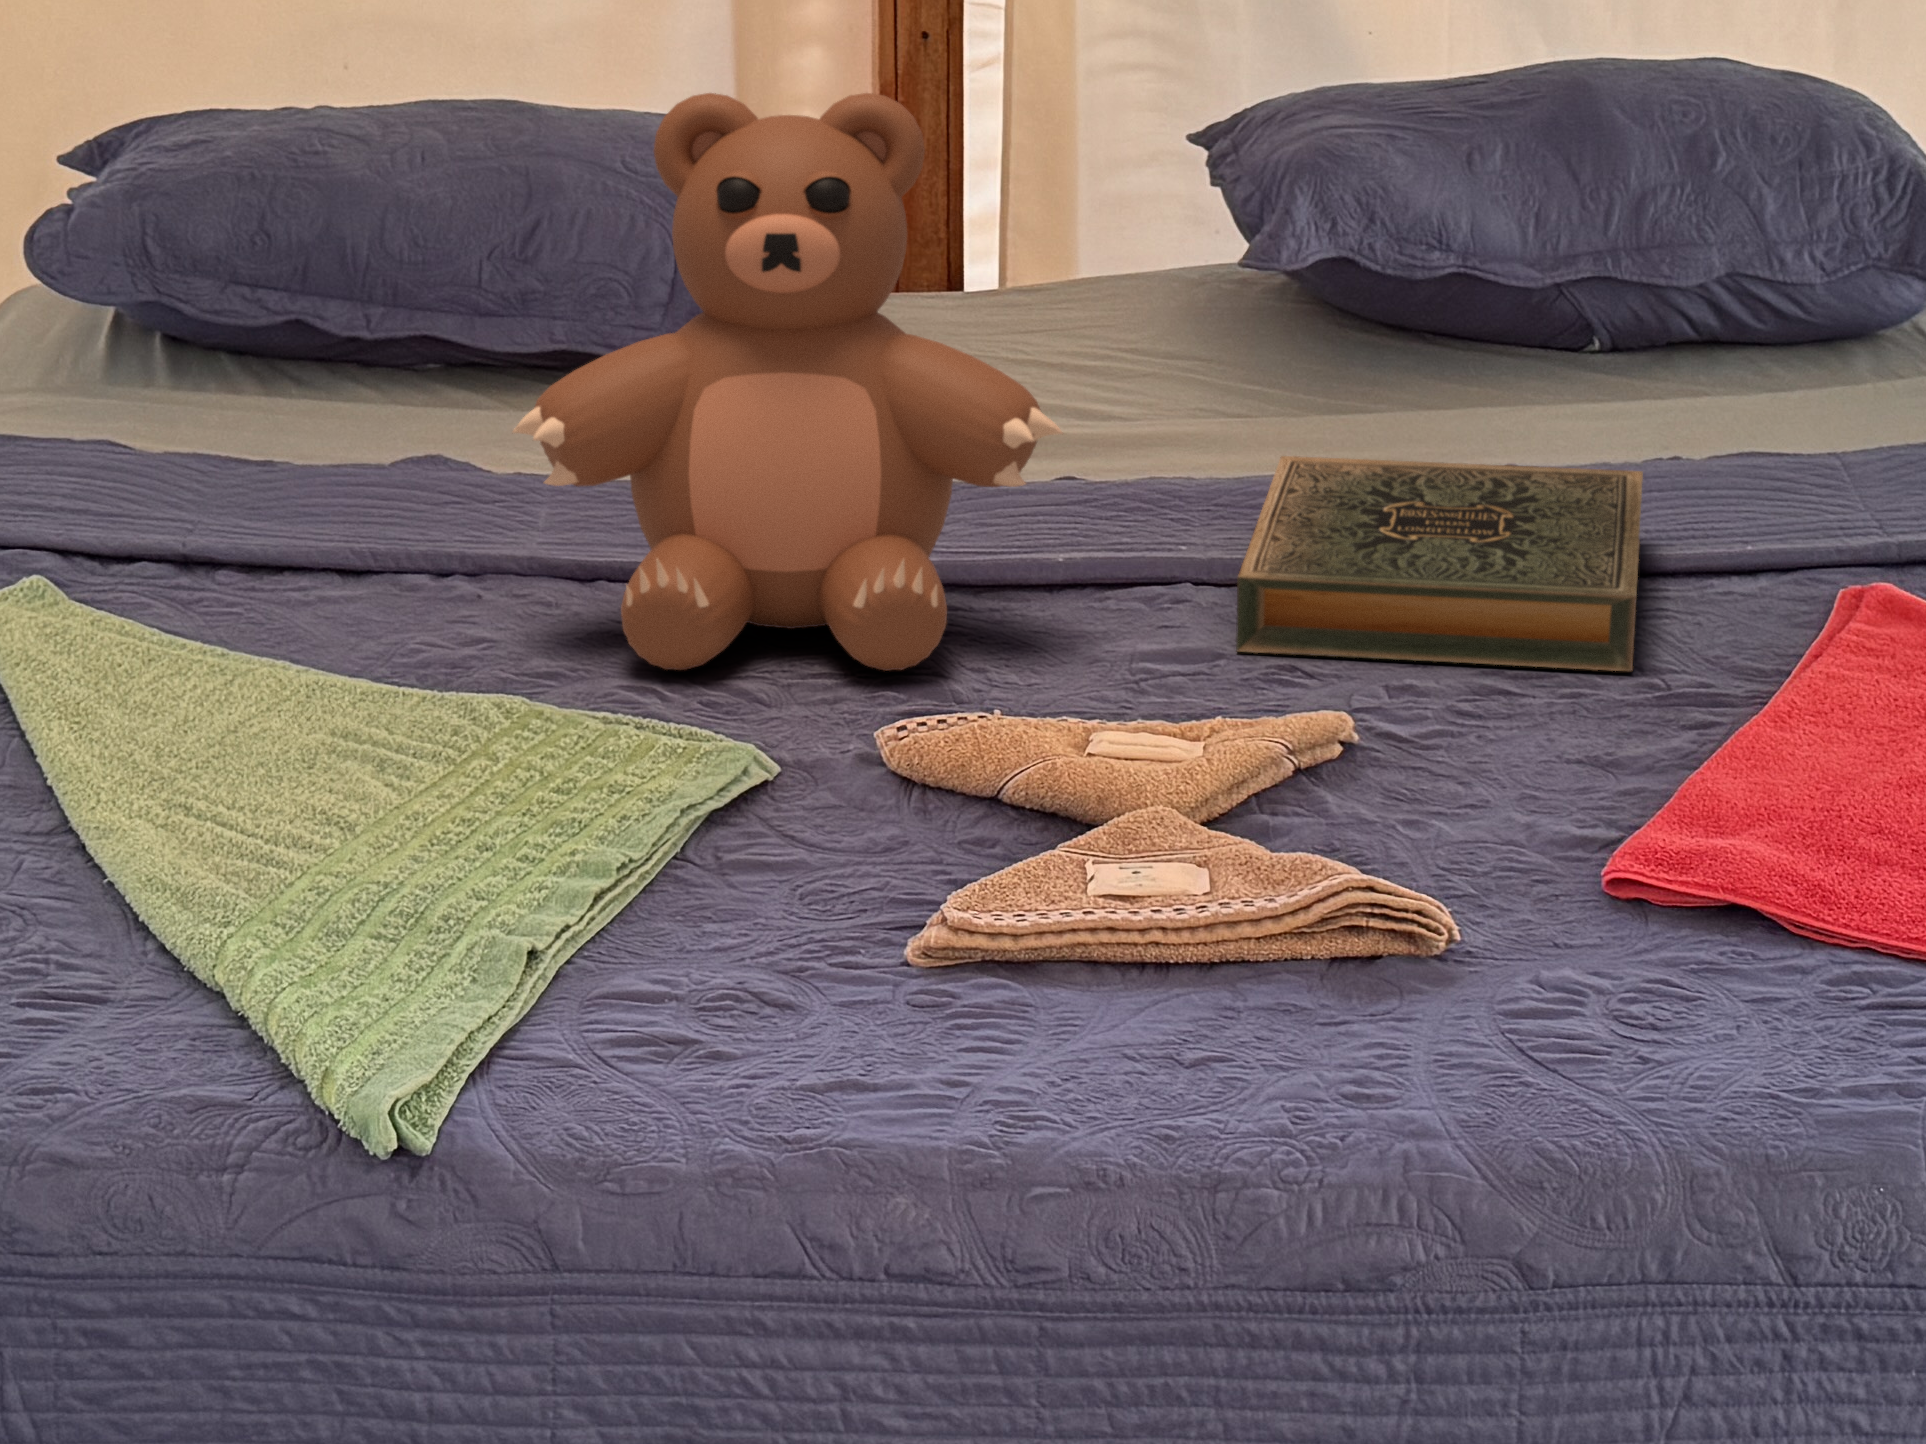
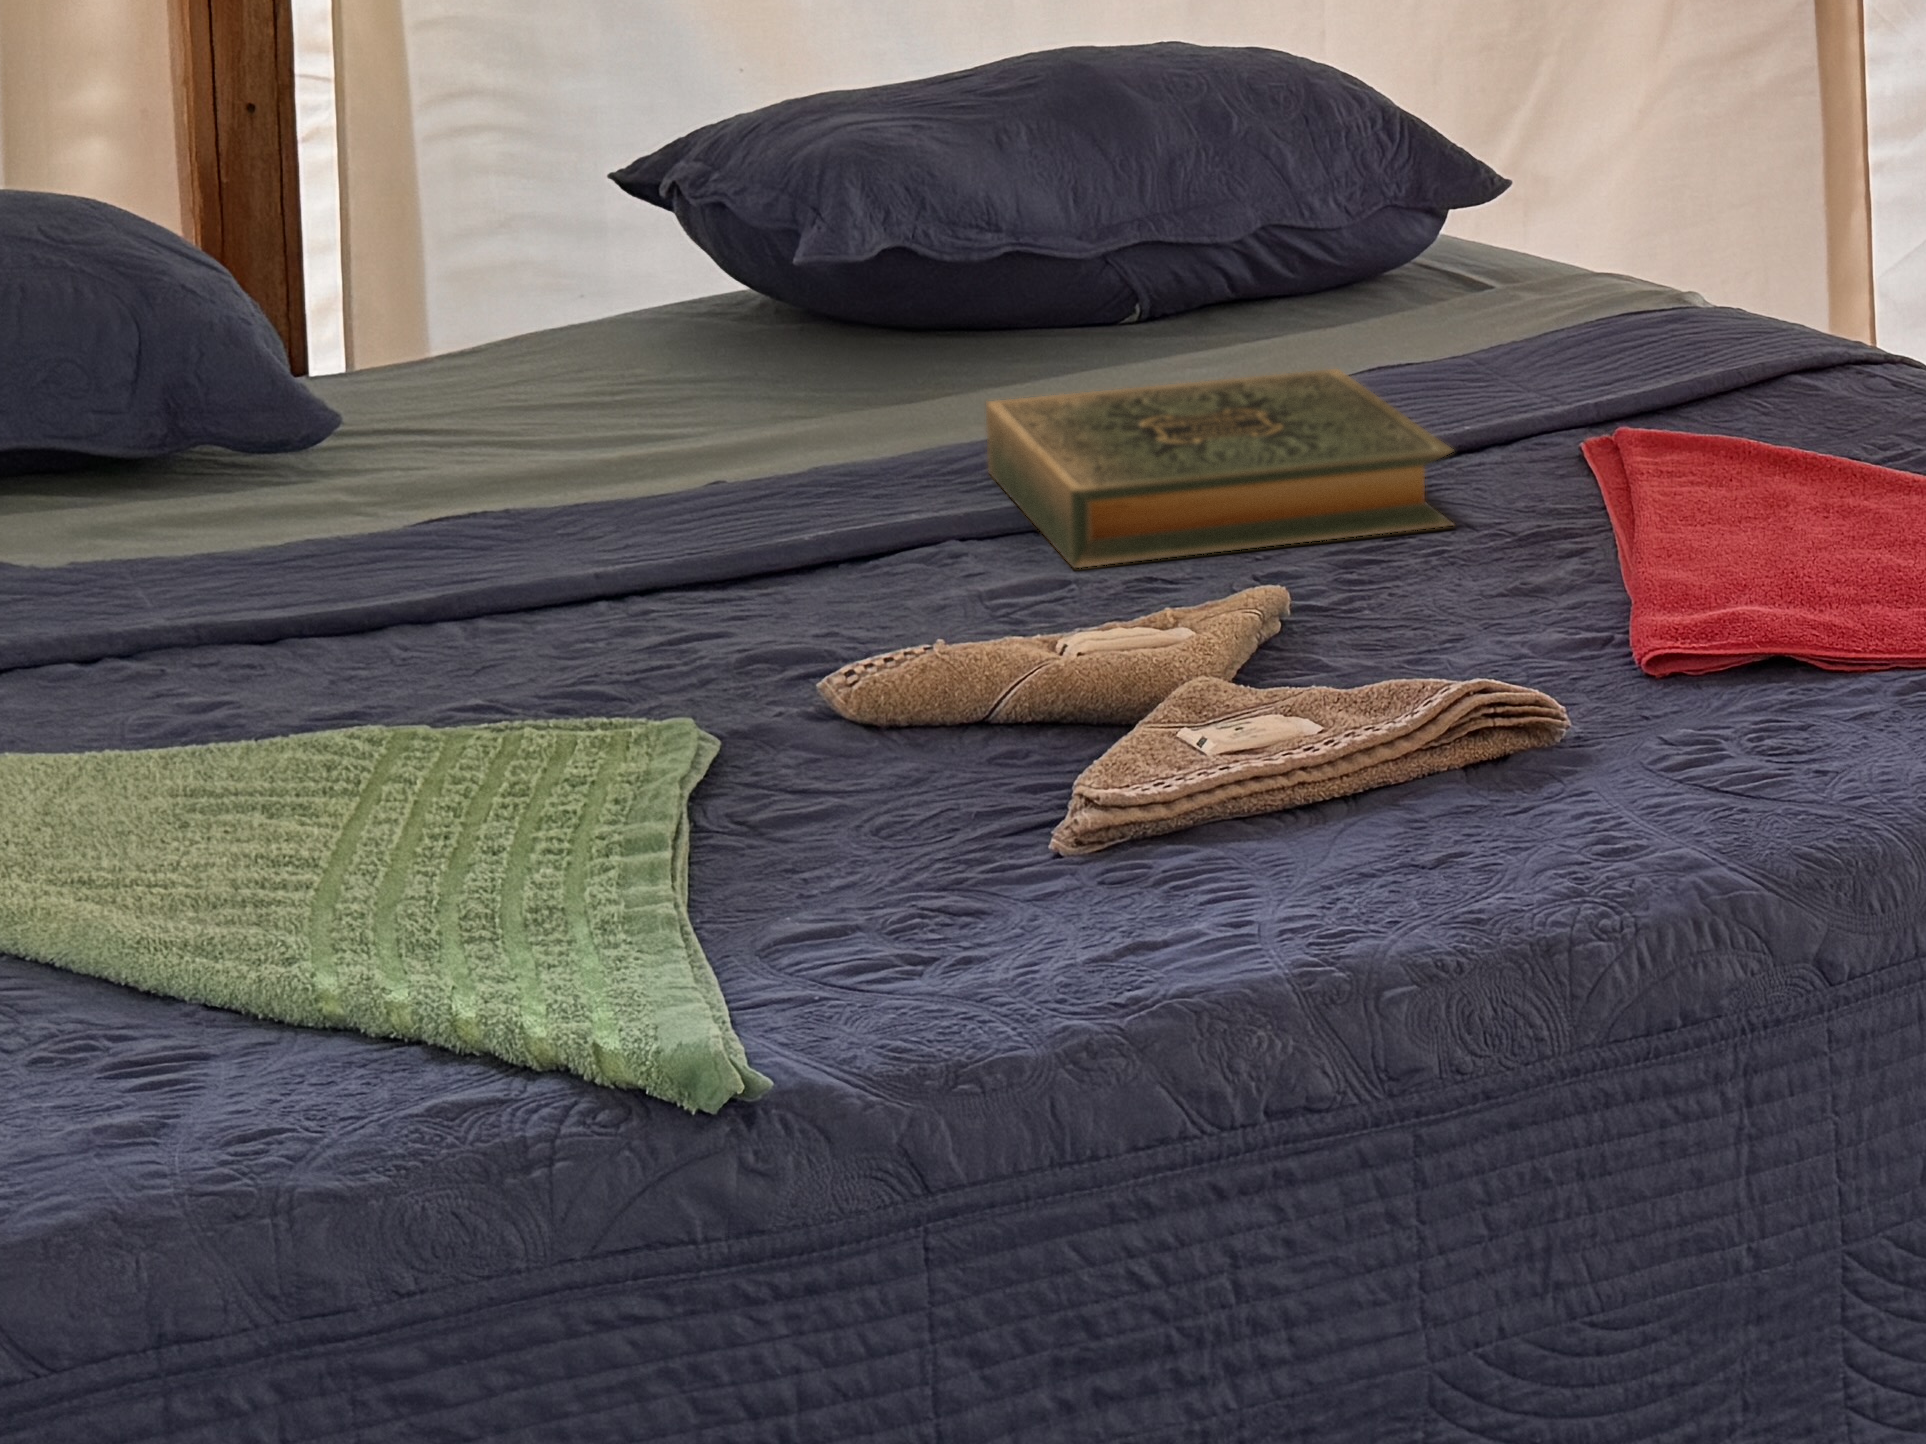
teddy bear: present [512,93,1063,671] -> none [266,41,883,673]

